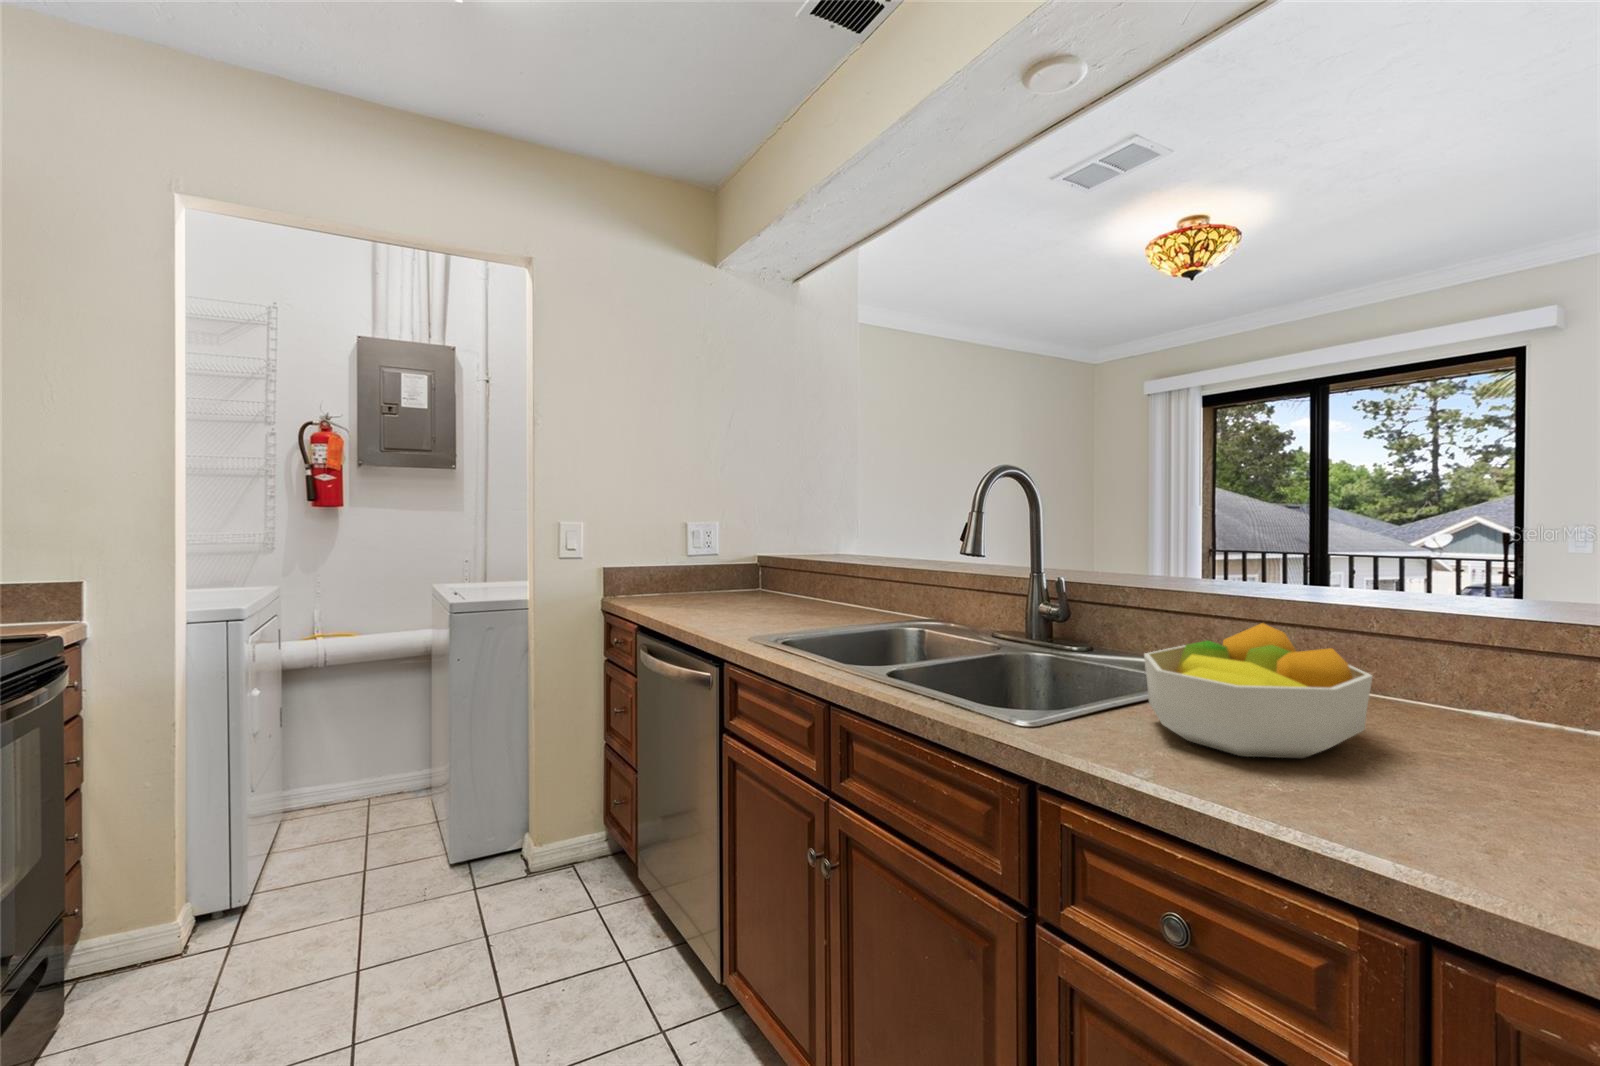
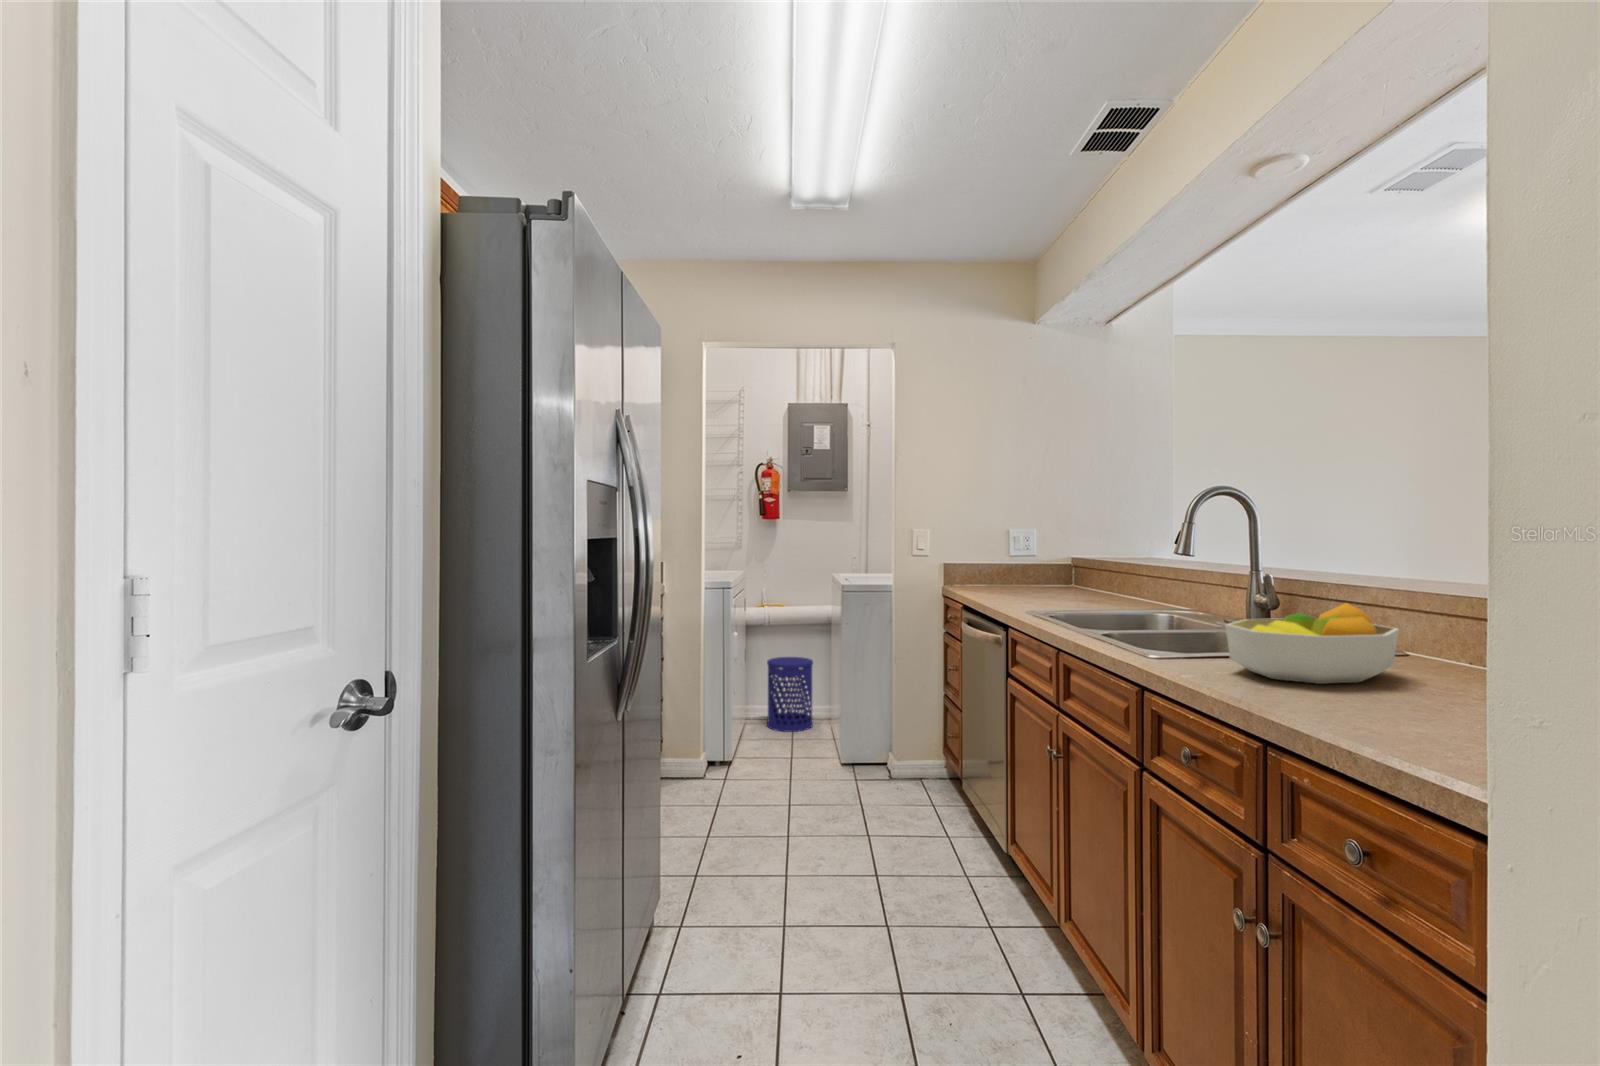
waste bin: none [322,706,401,823] -> present [767,657,813,732]

